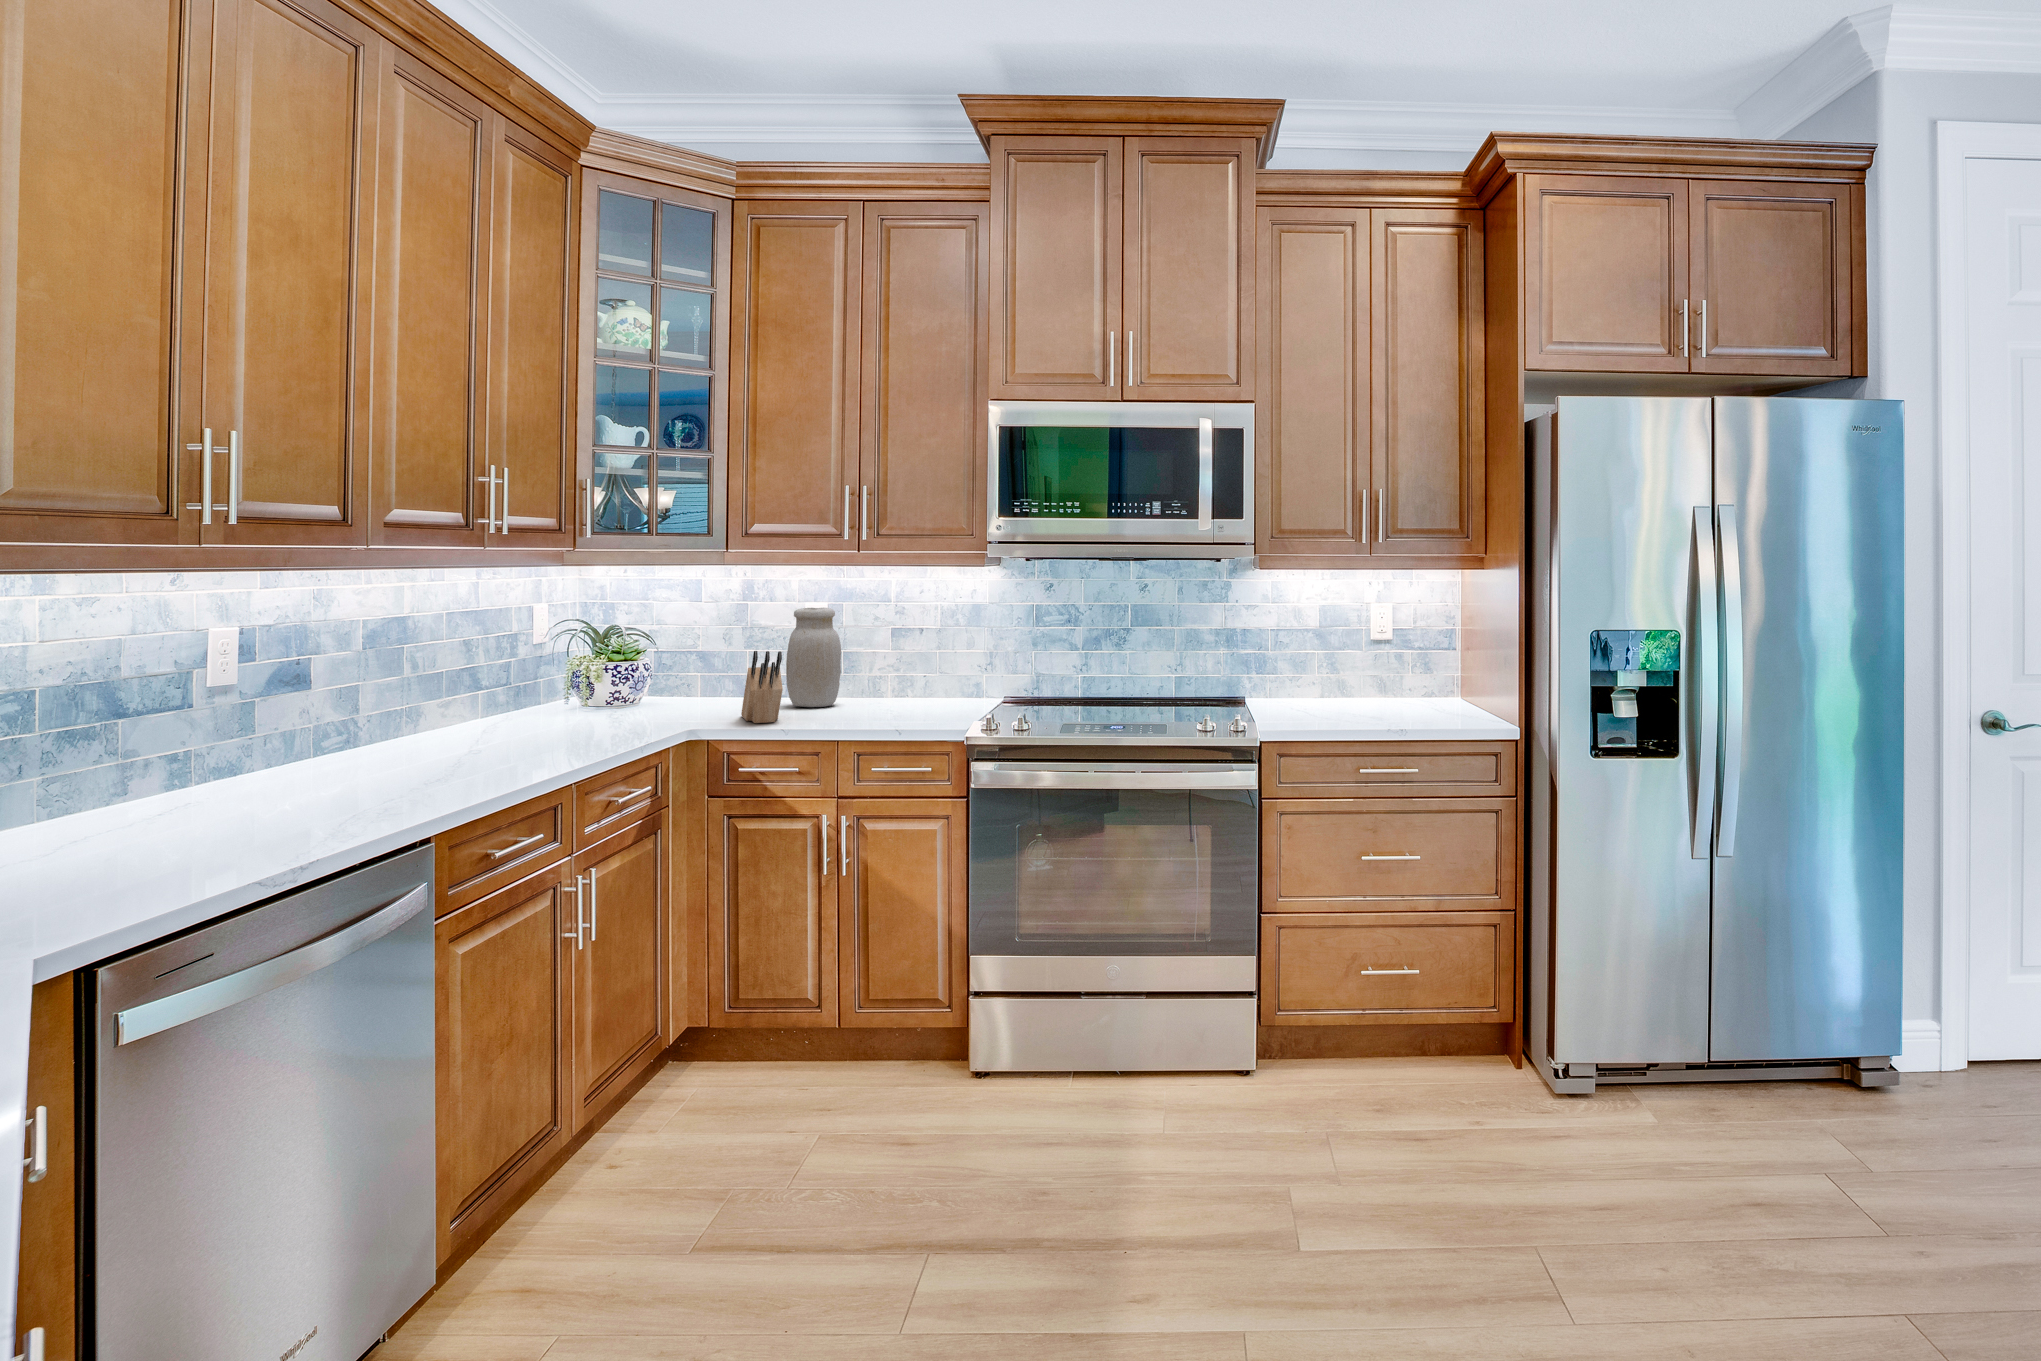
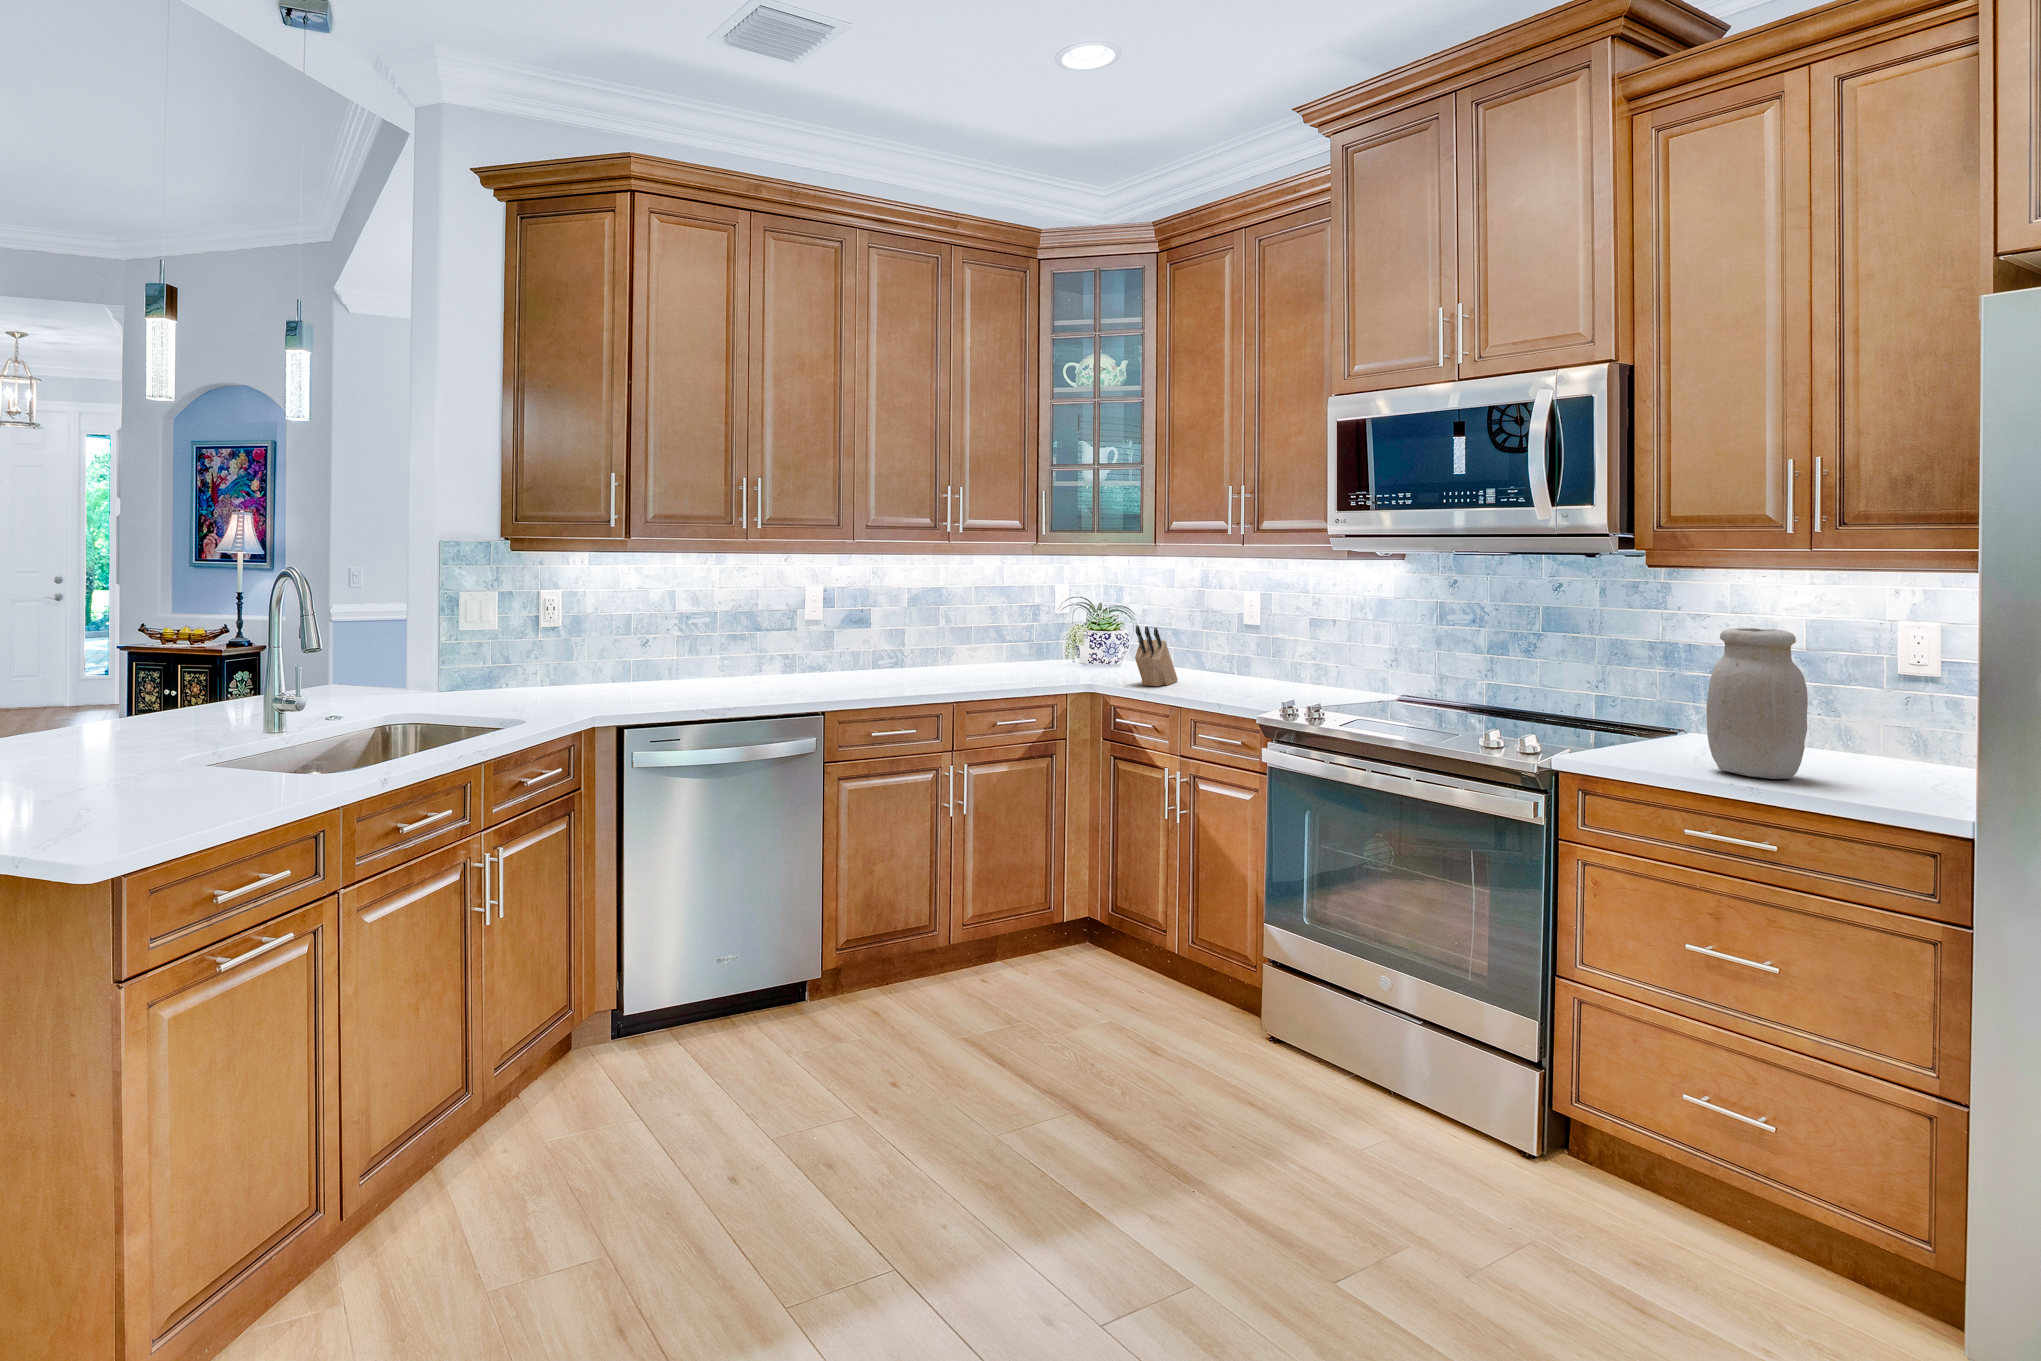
jar: present [786,608,841,707] -> present [1707,628,1808,779]

